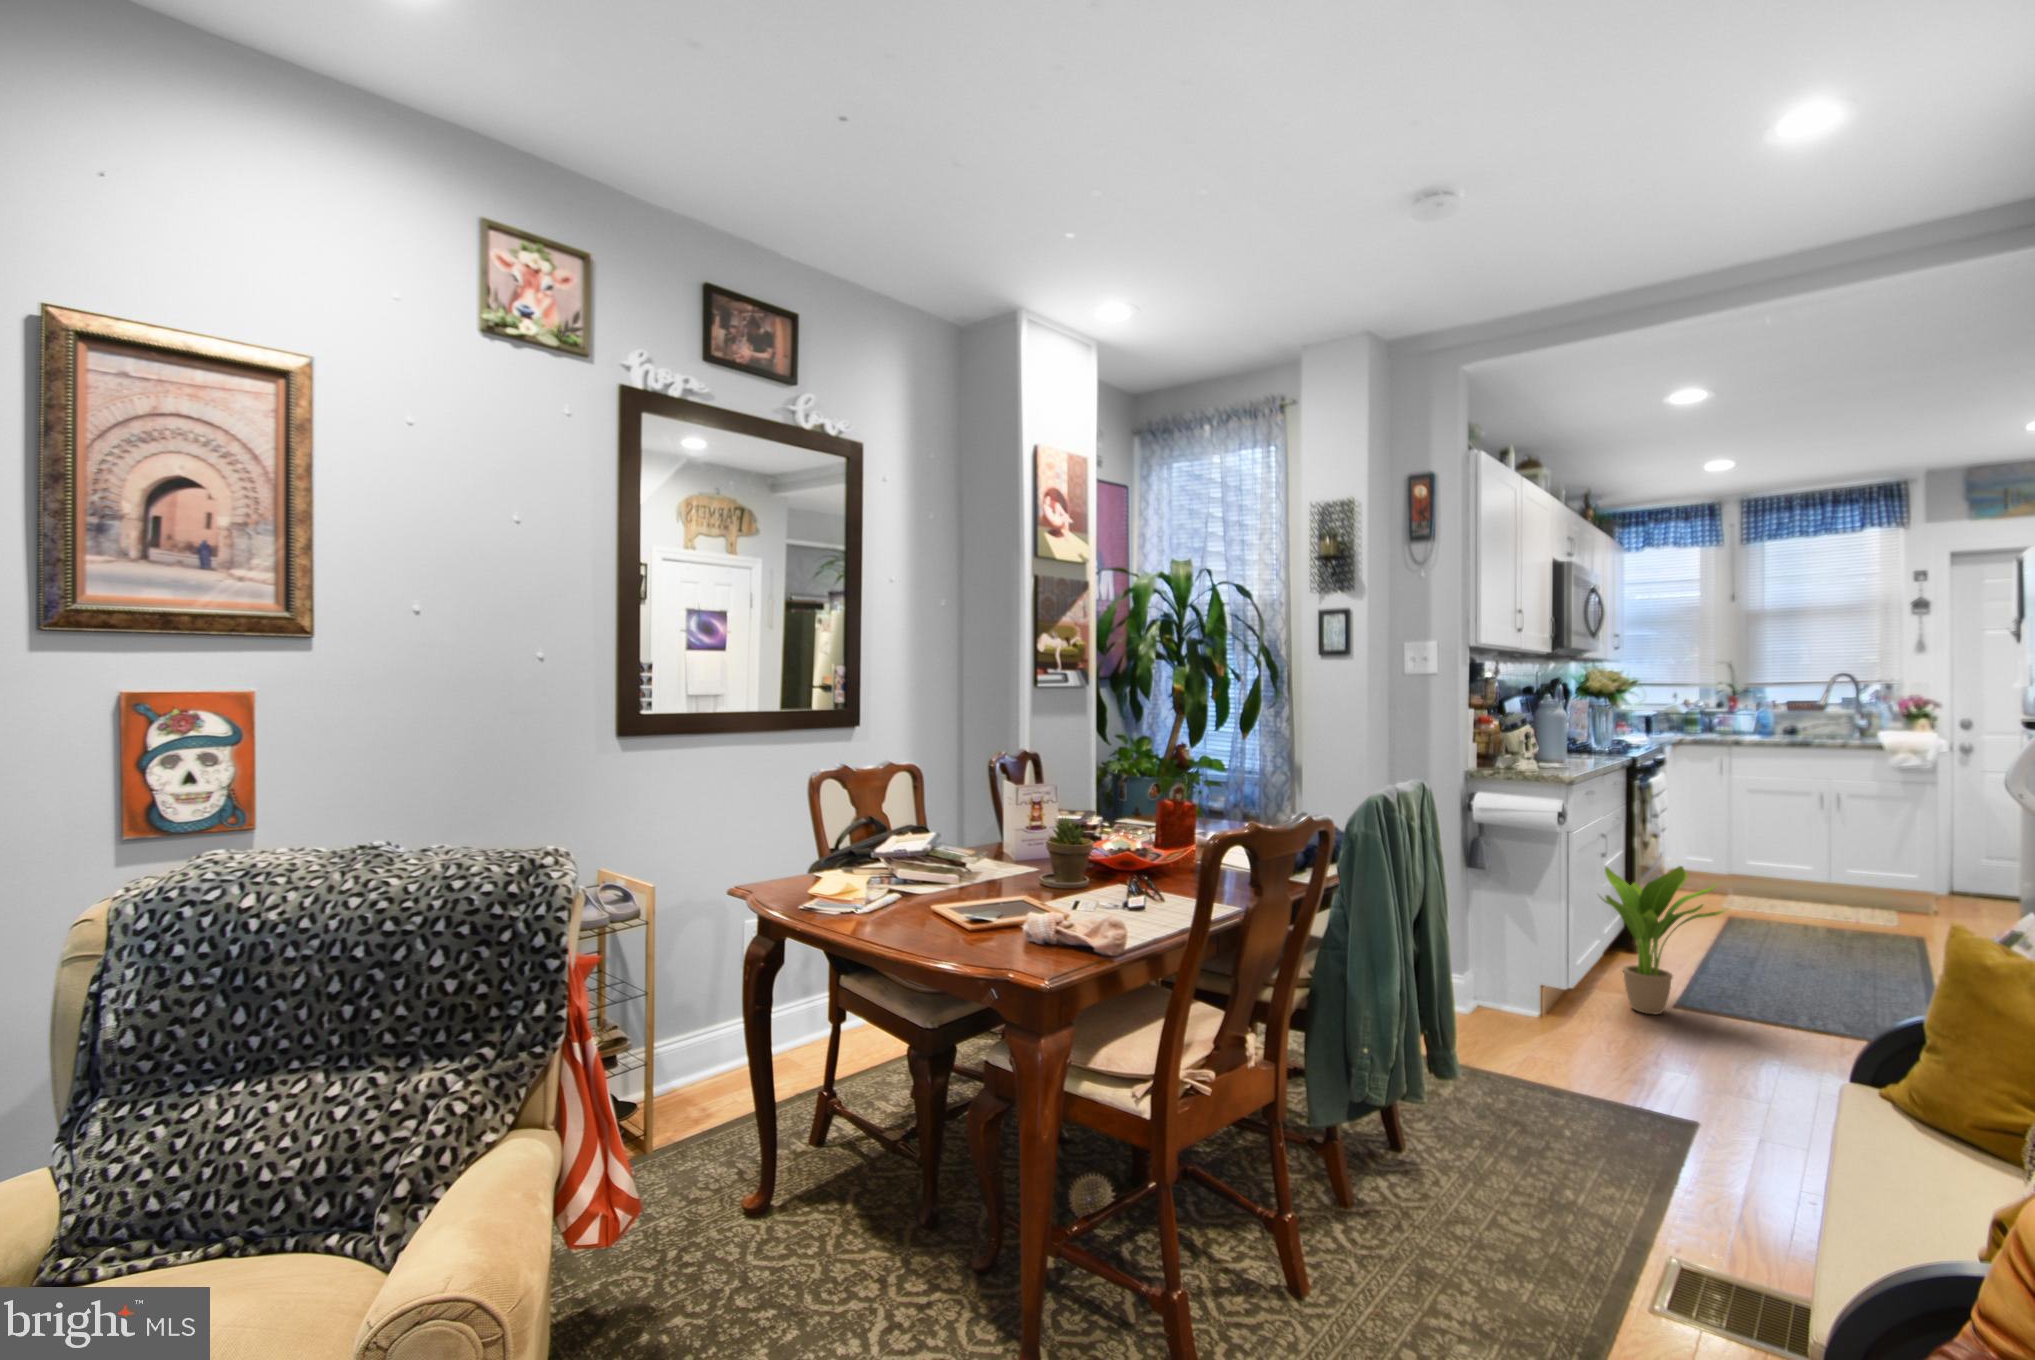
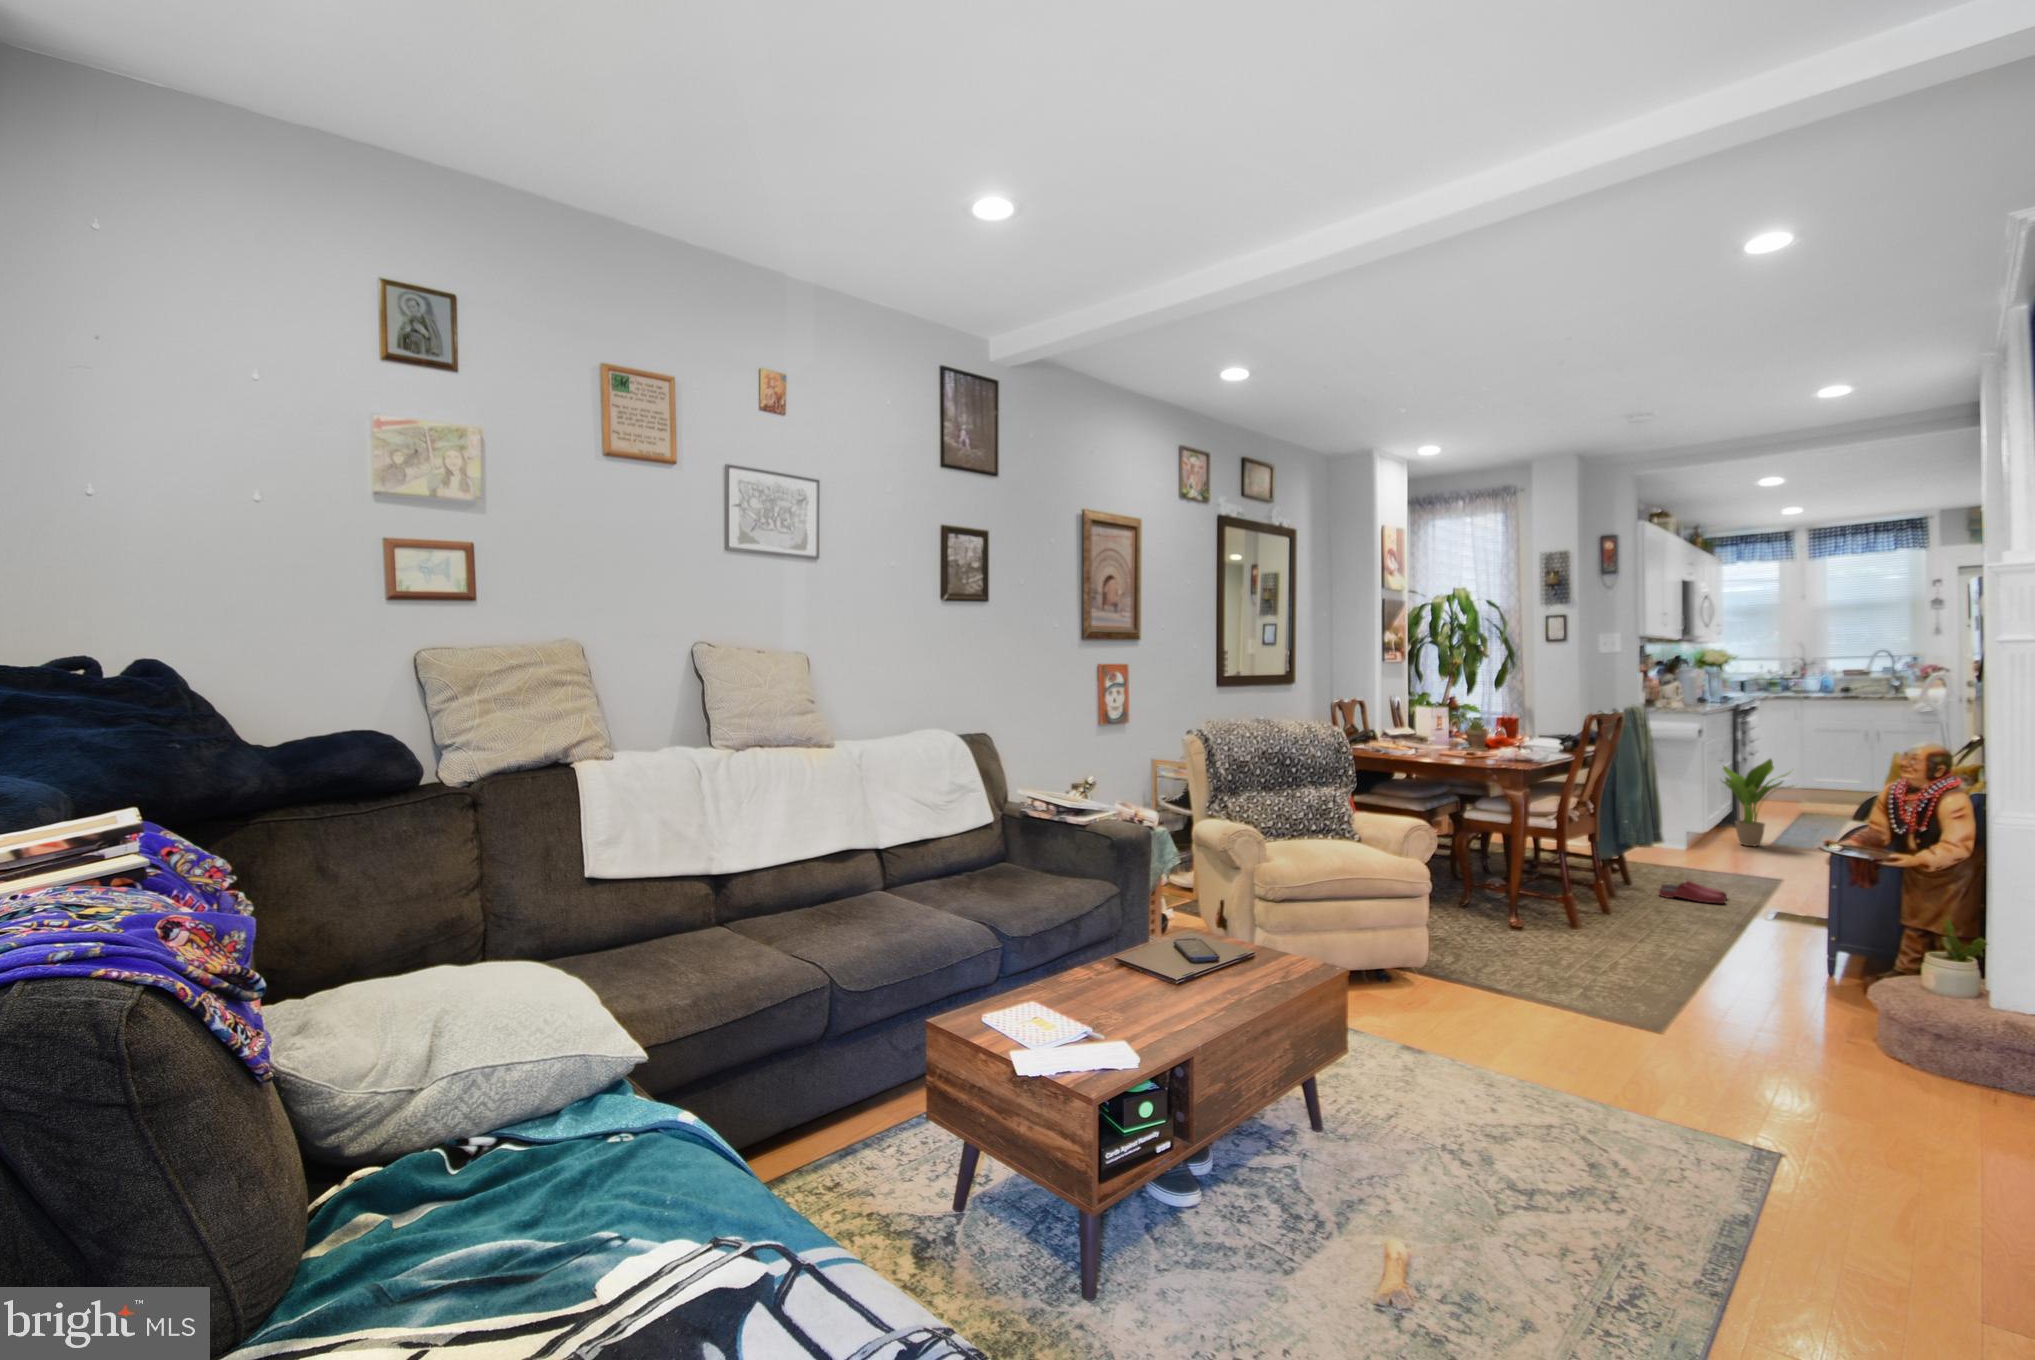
slippers: none [1432,1183,1577,1270] -> present [1659,881,1727,903]

